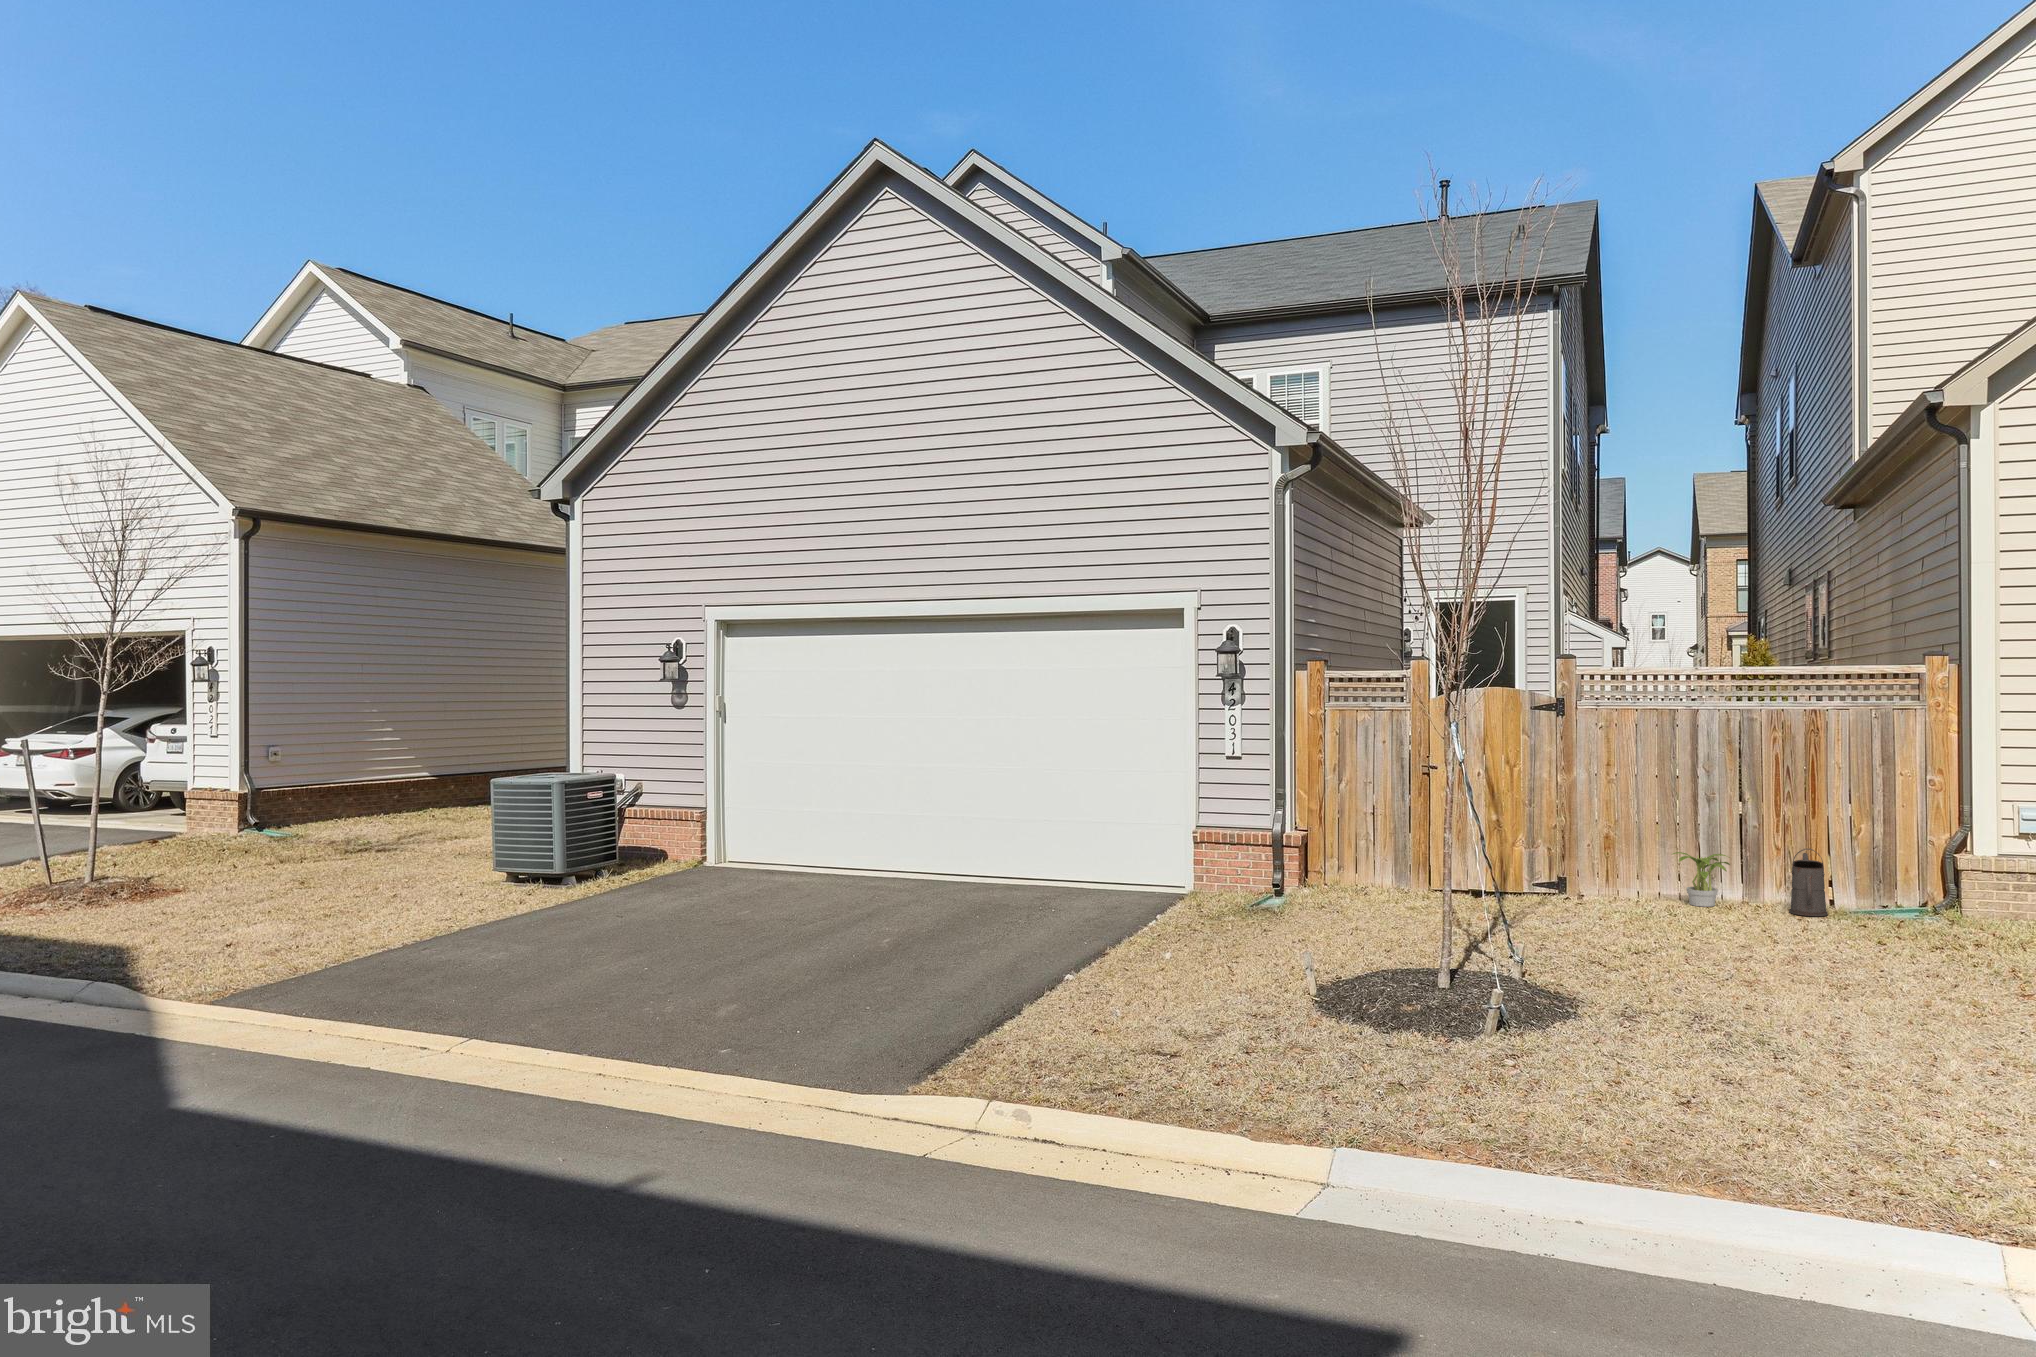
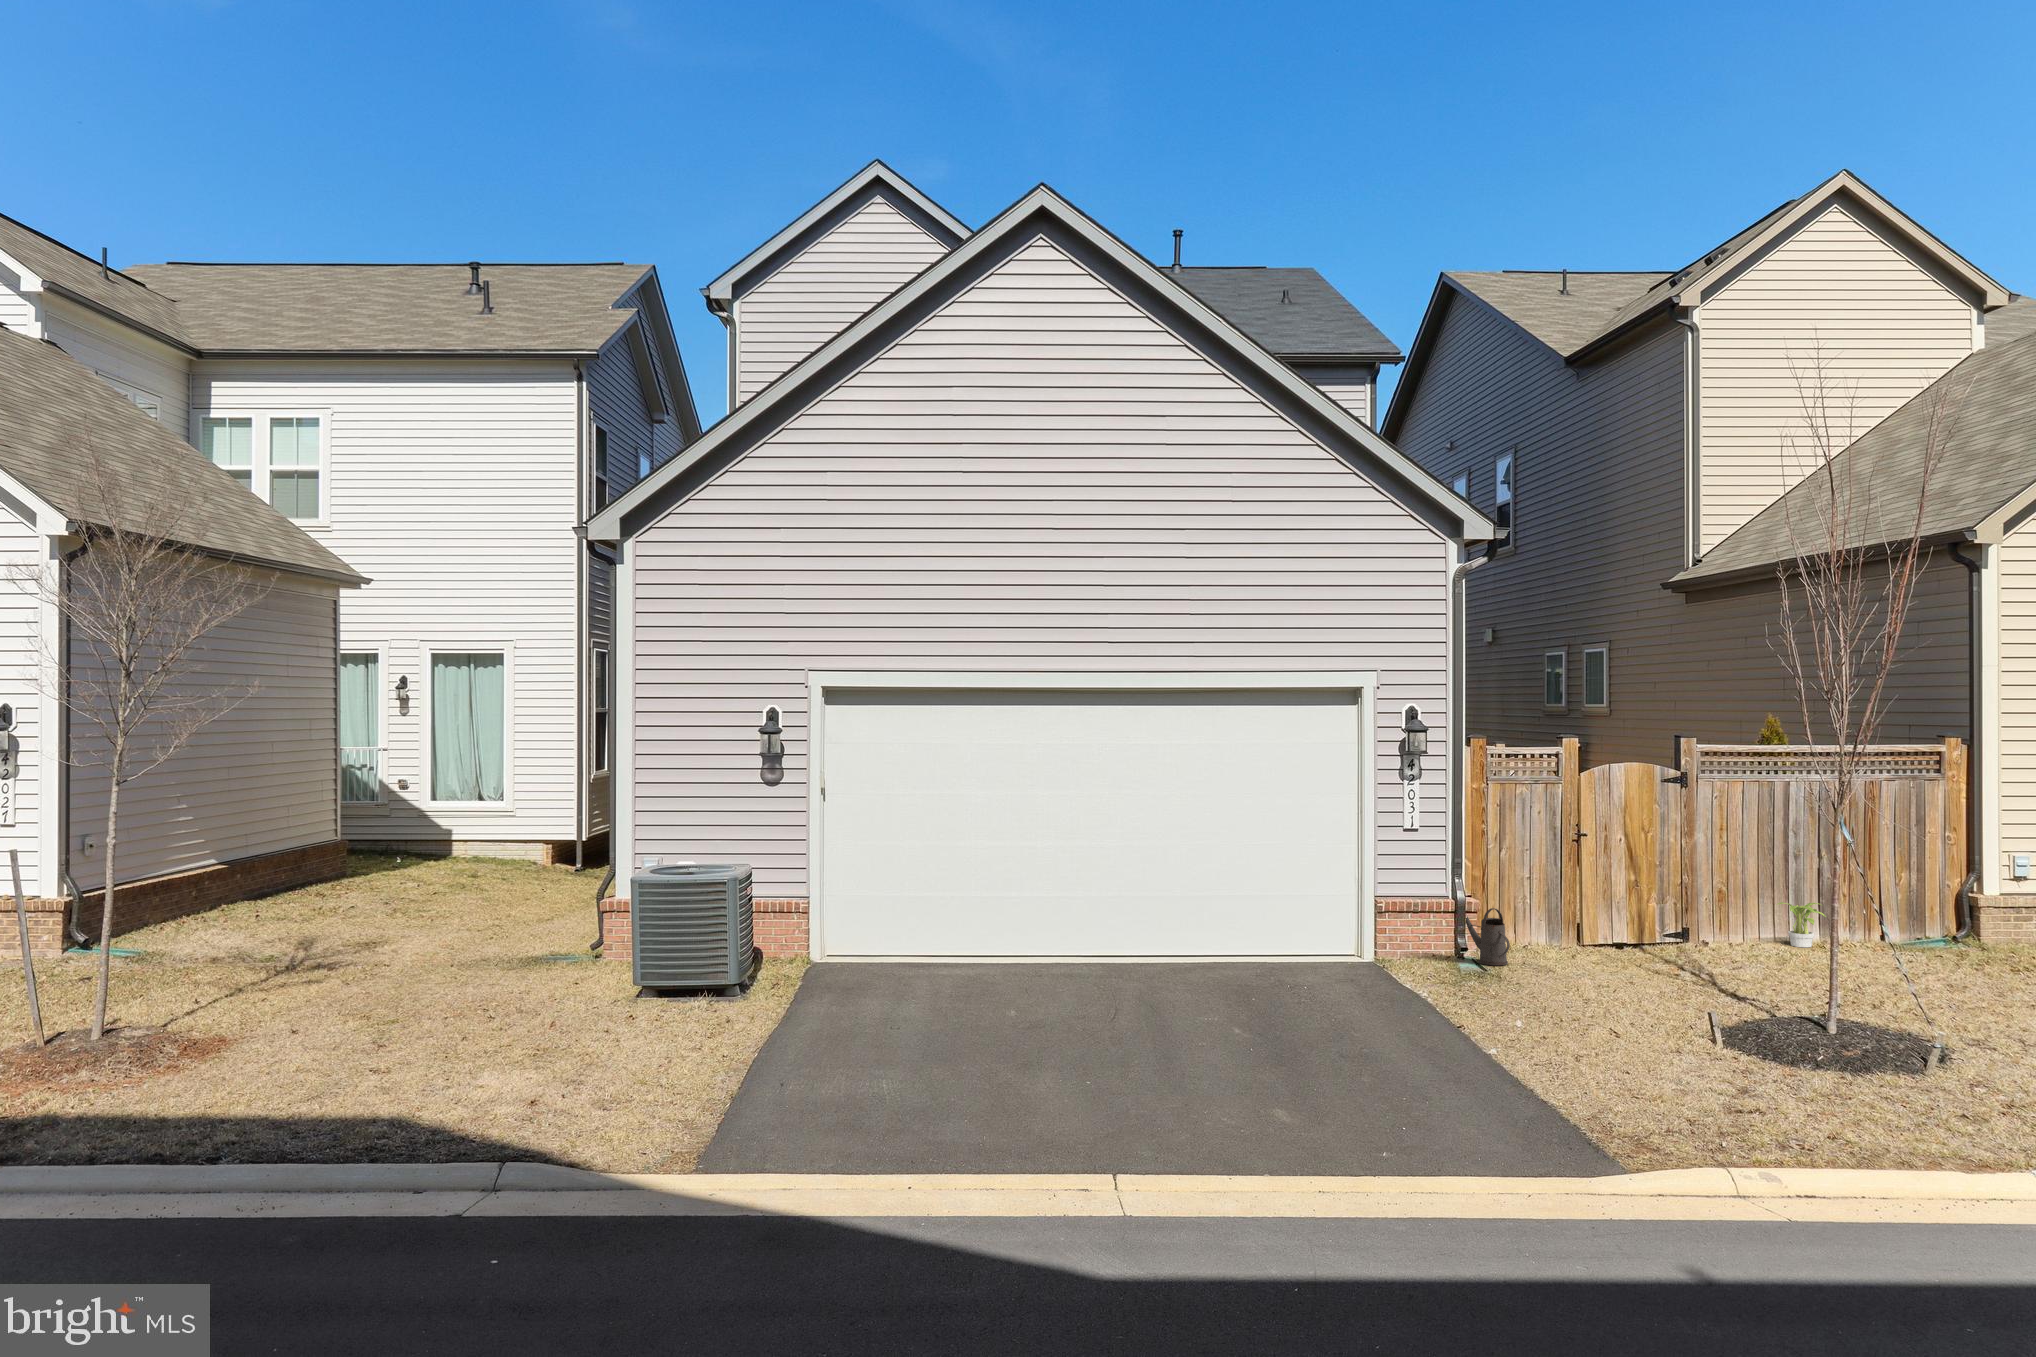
watering can: present [1789,849,1828,916] -> present [1466,908,1510,965]

